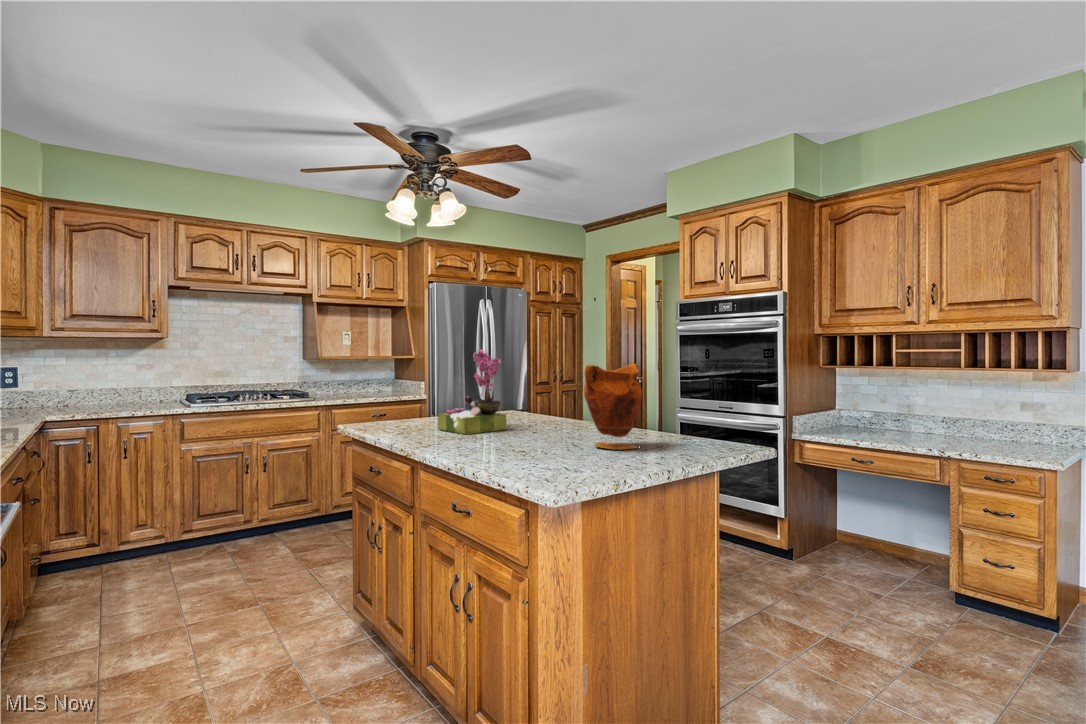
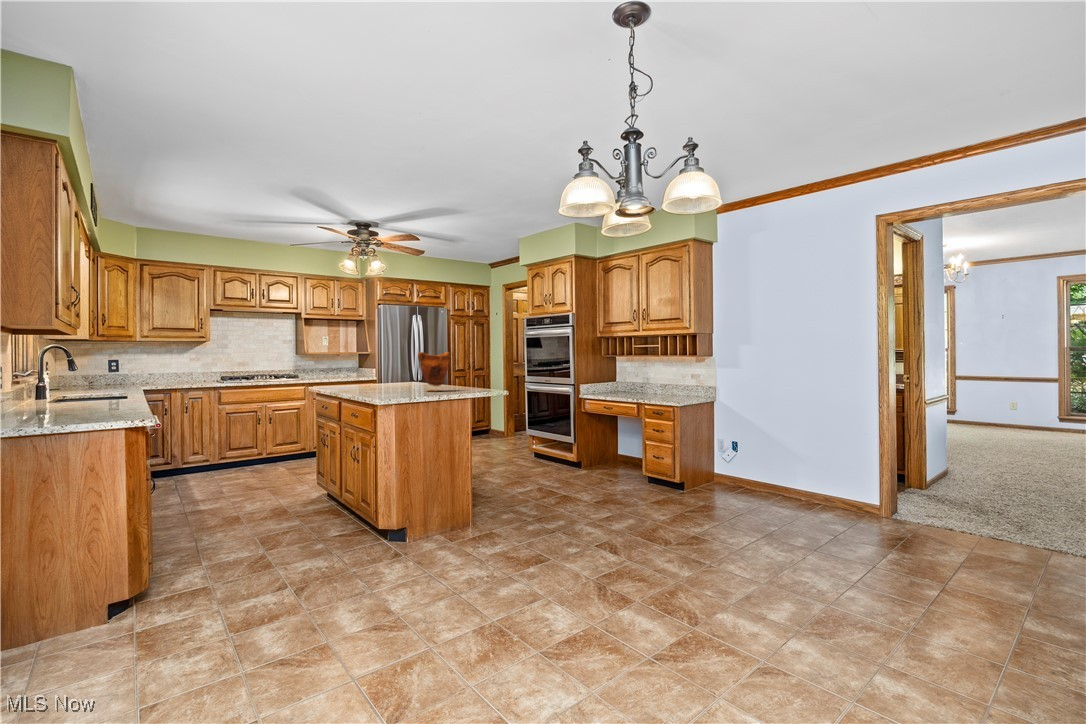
flower arrangement: present [438,350,506,434] -> none [361,345,397,389]

